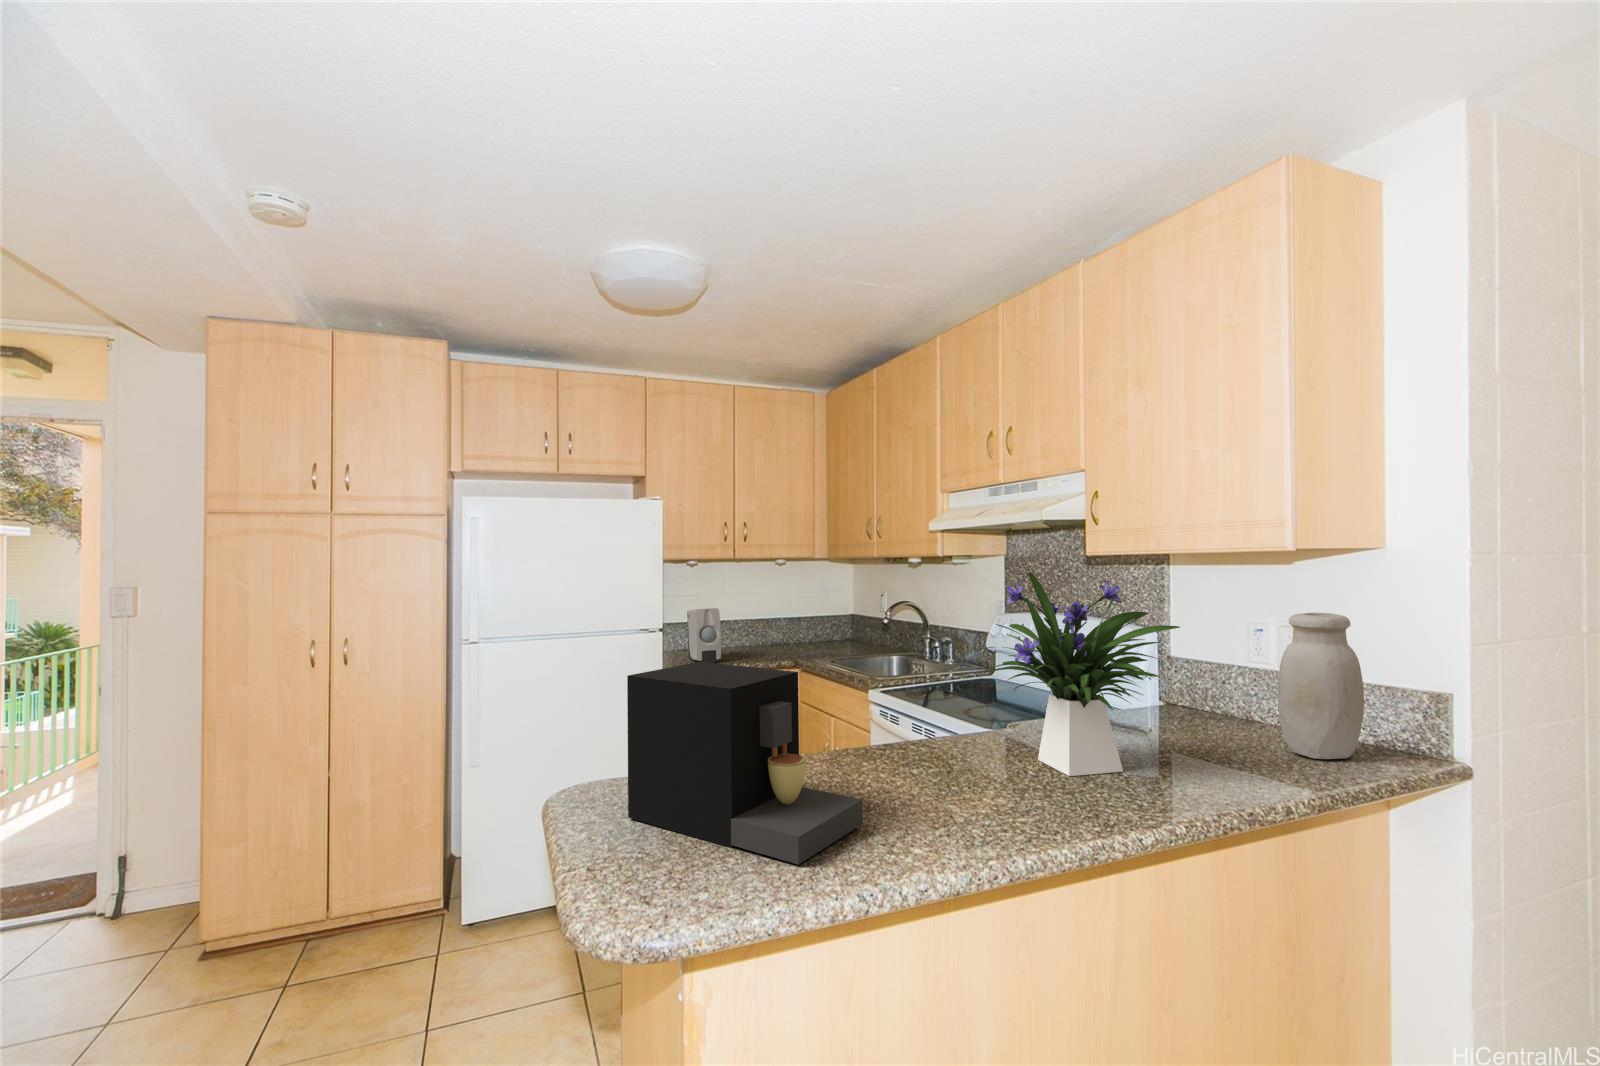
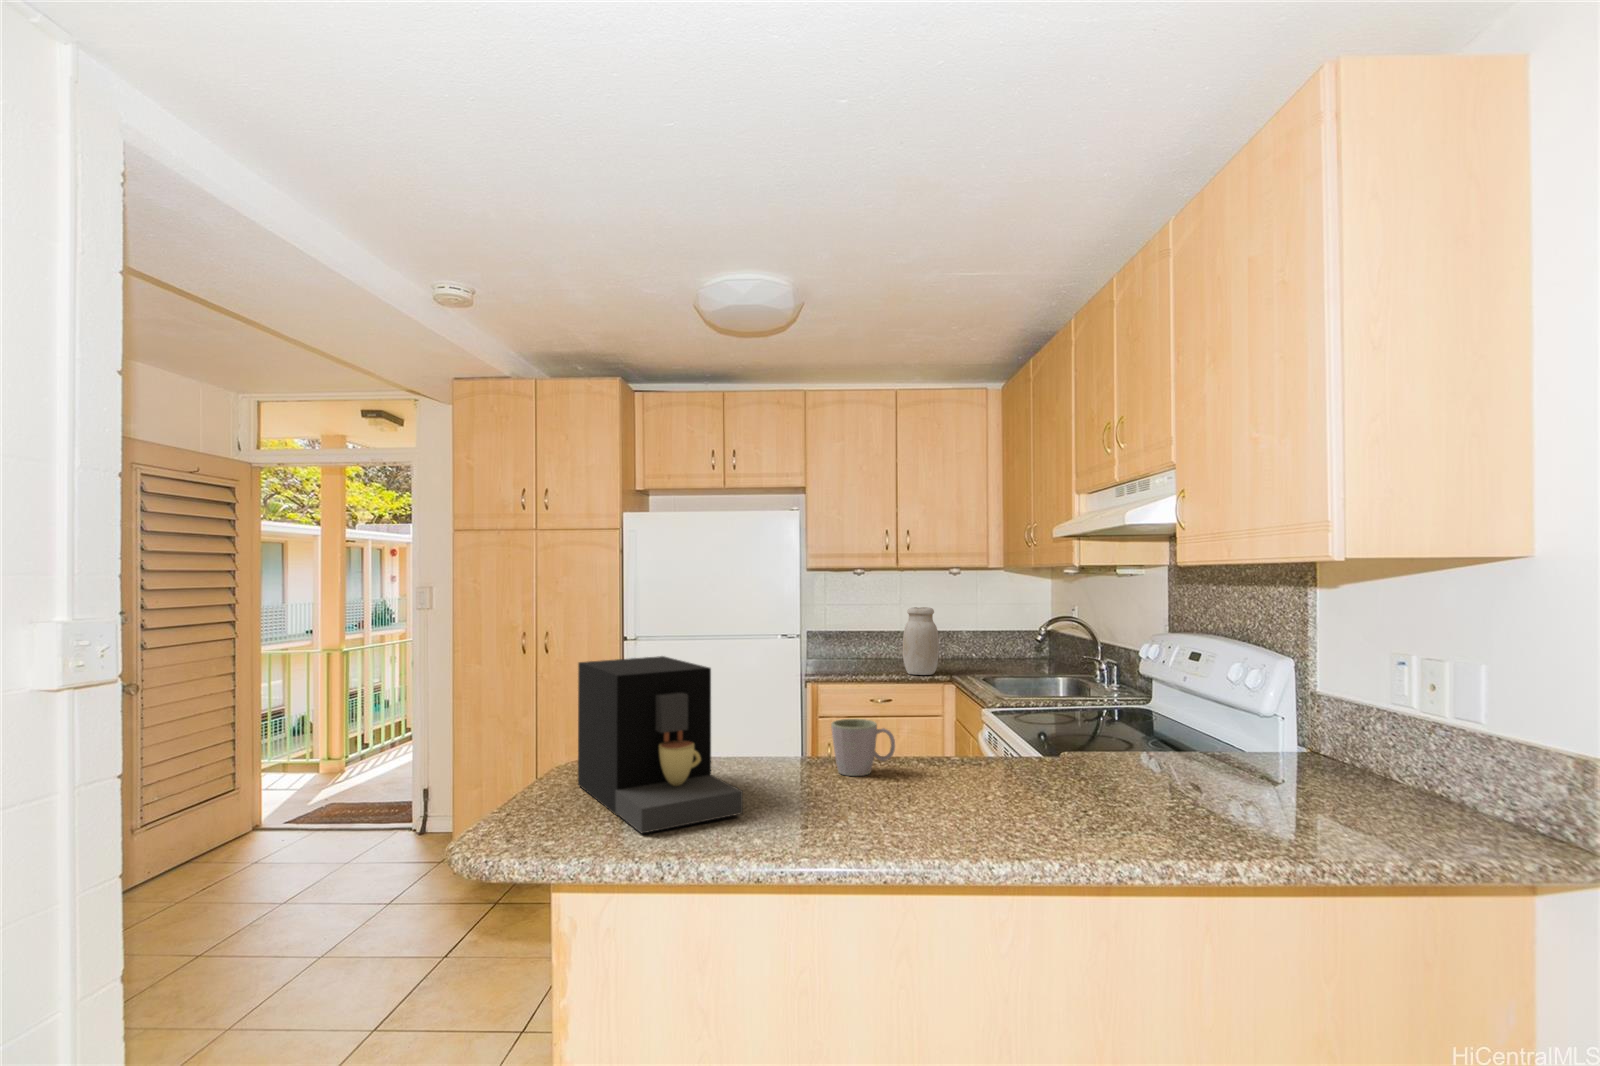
flower arrangement: present [982,572,1180,776] -> none [945,579,1158,809]
soap dispenser: present [687,608,721,663] -> none [844,617,873,673]
jar: present [1278,613,1364,759] -> present [903,607,939,675]
mug: none [858,711,919,768] -> present [831,719,895,776]

